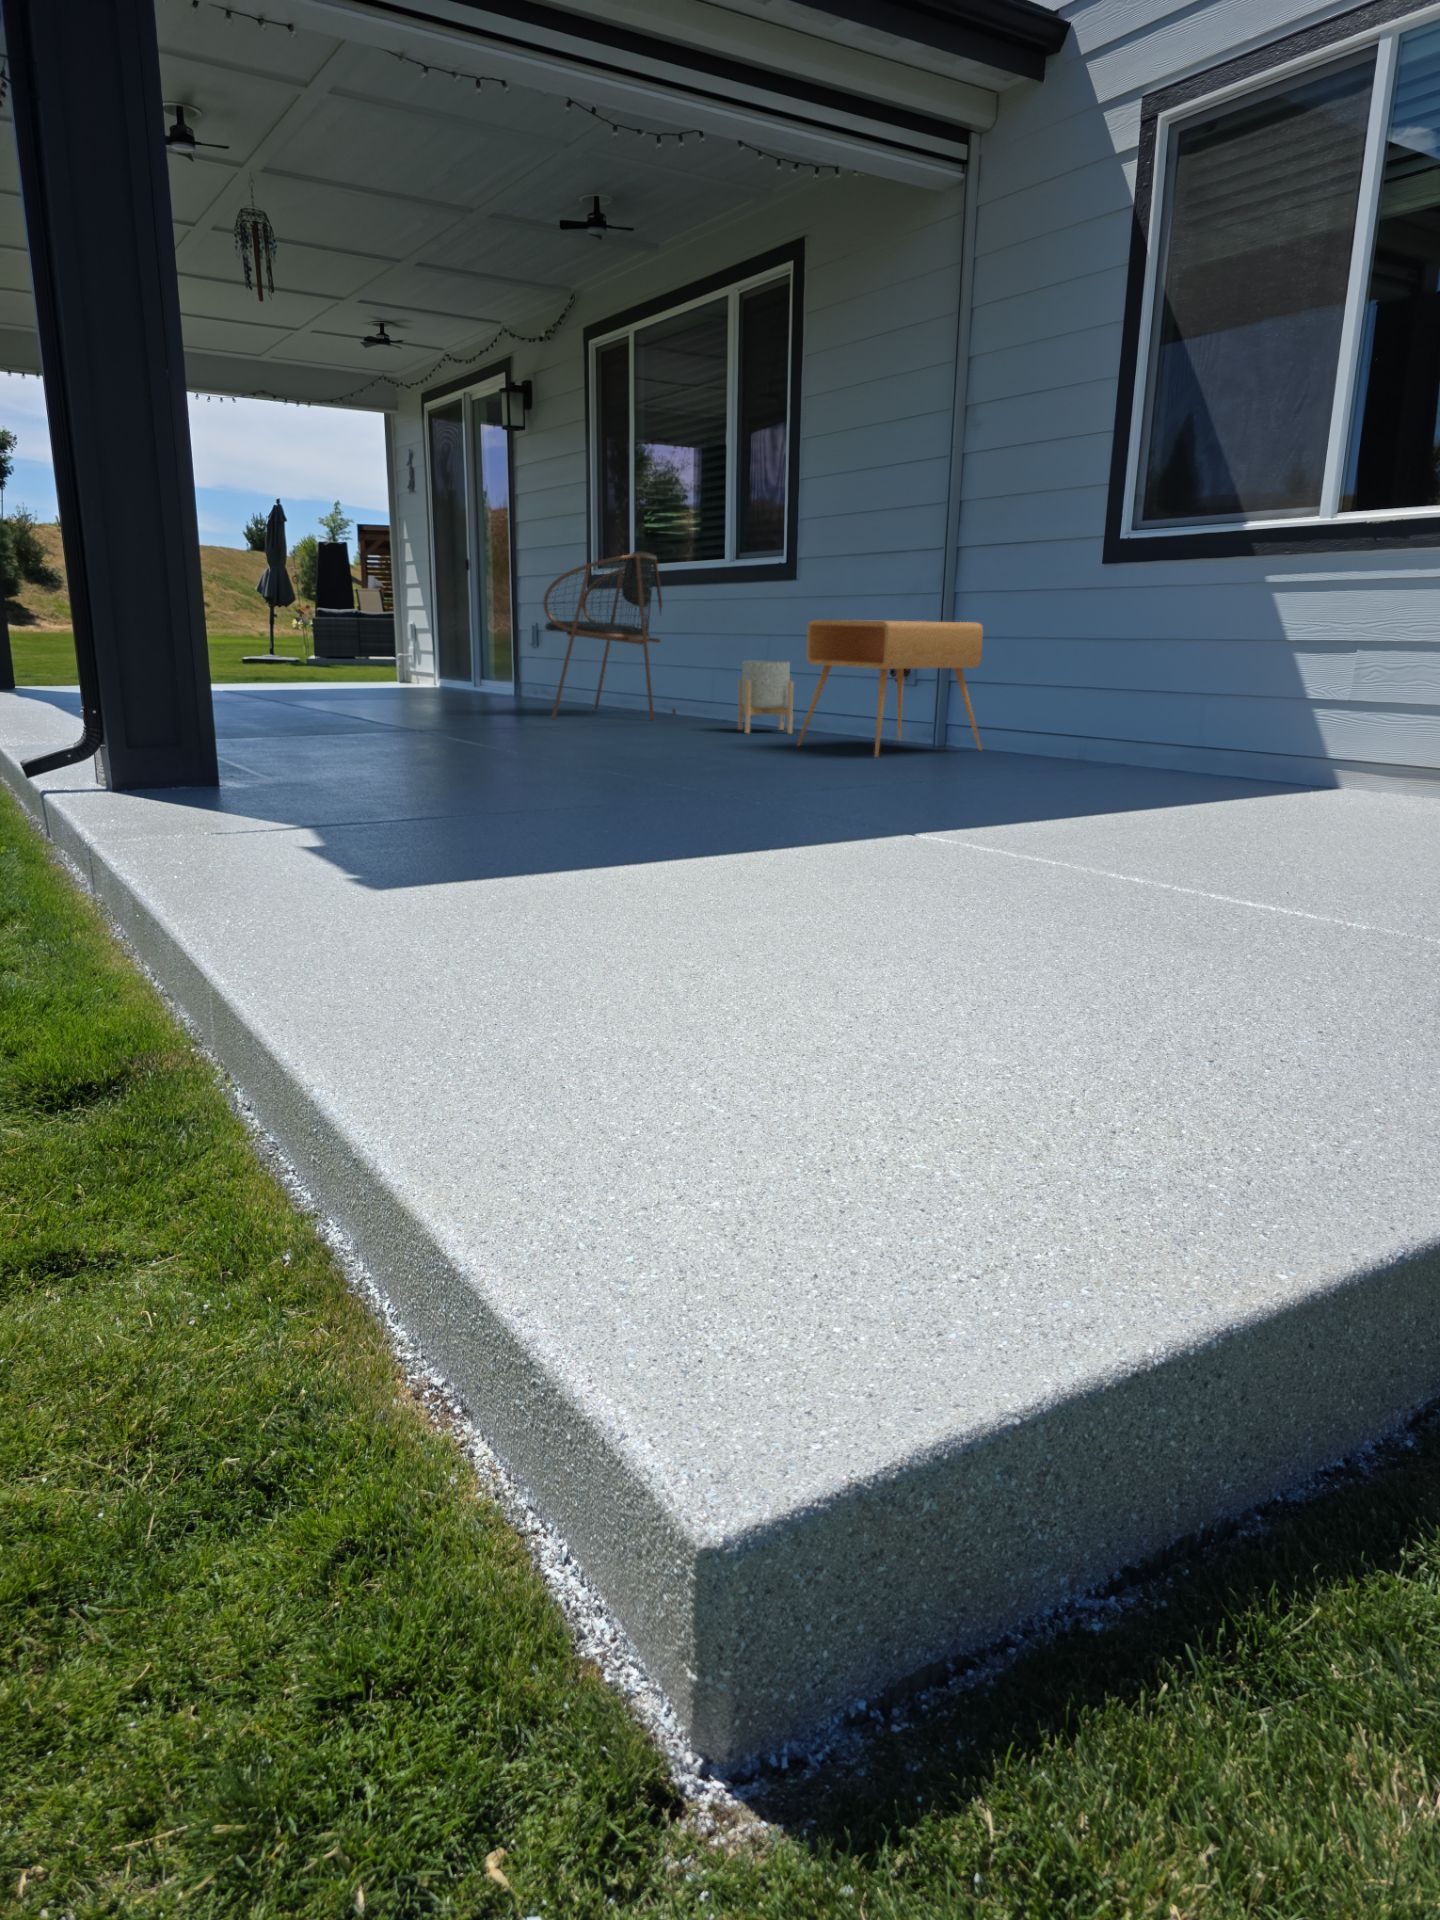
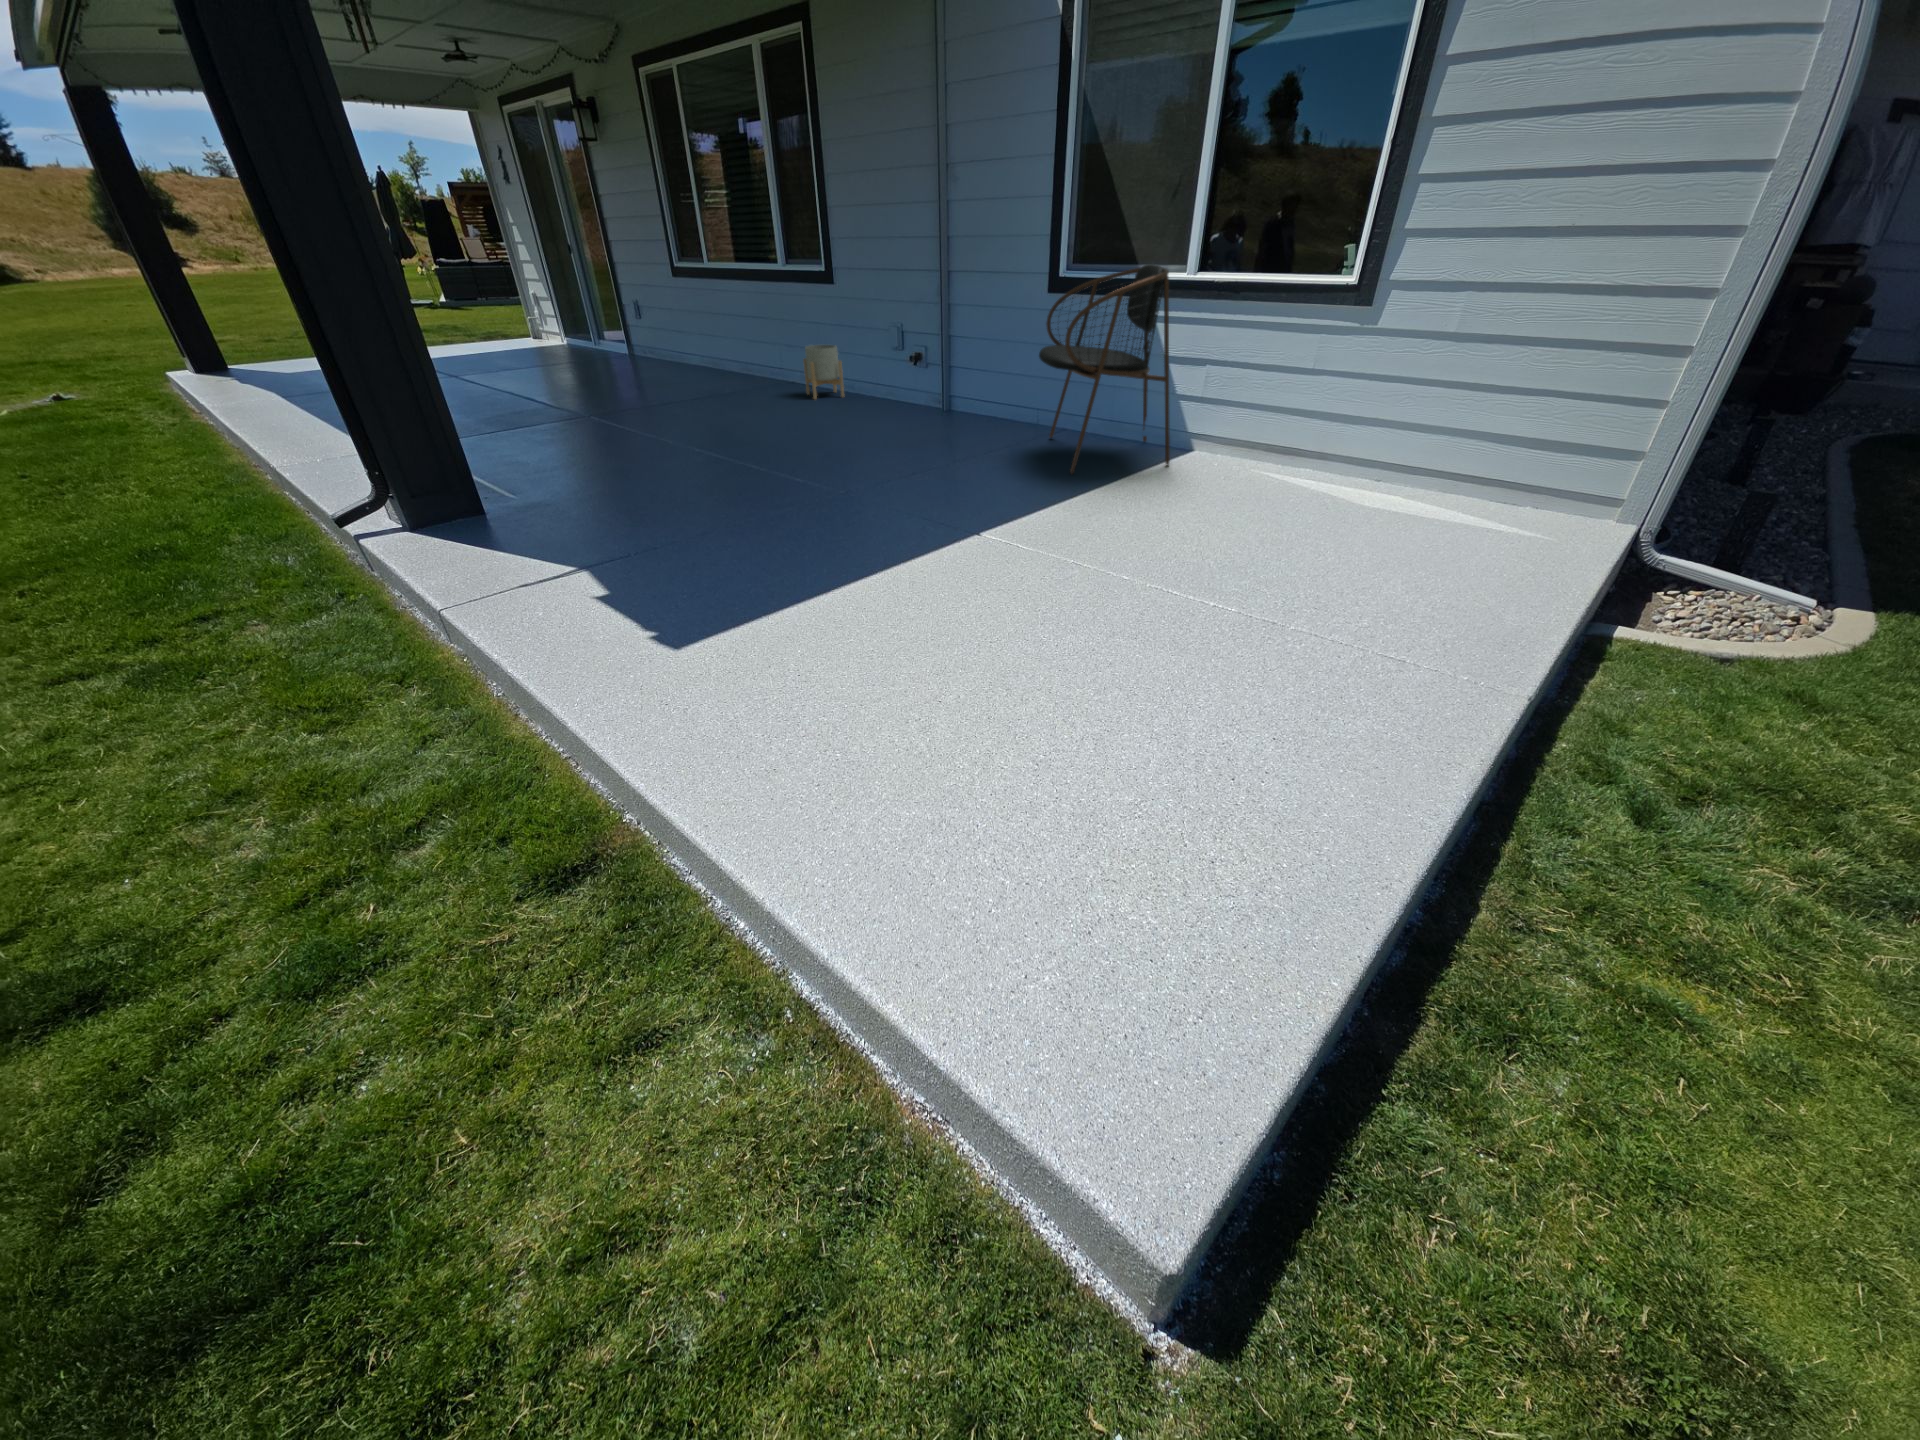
dining chair: present [543,551,676,720] -> present [1039,264,1170,474]
side table: present [797,620,983,757] -> none [857,324,975,431]

